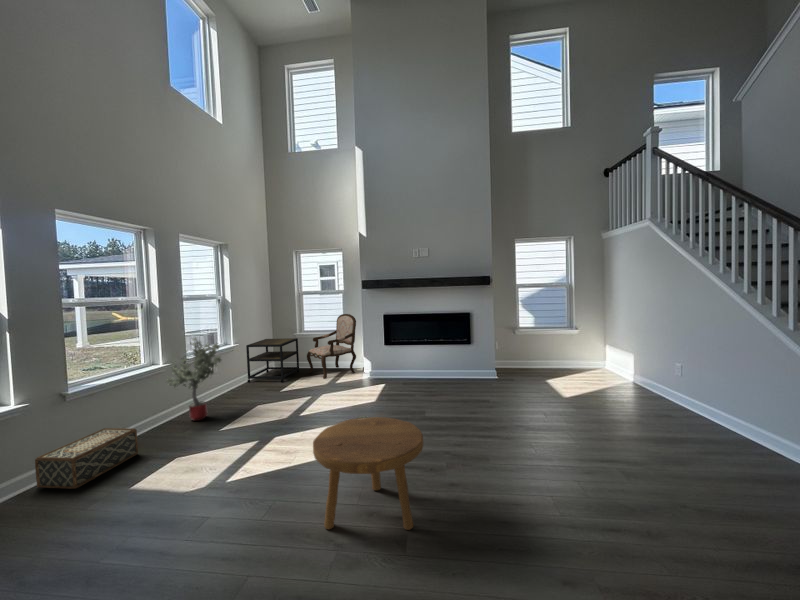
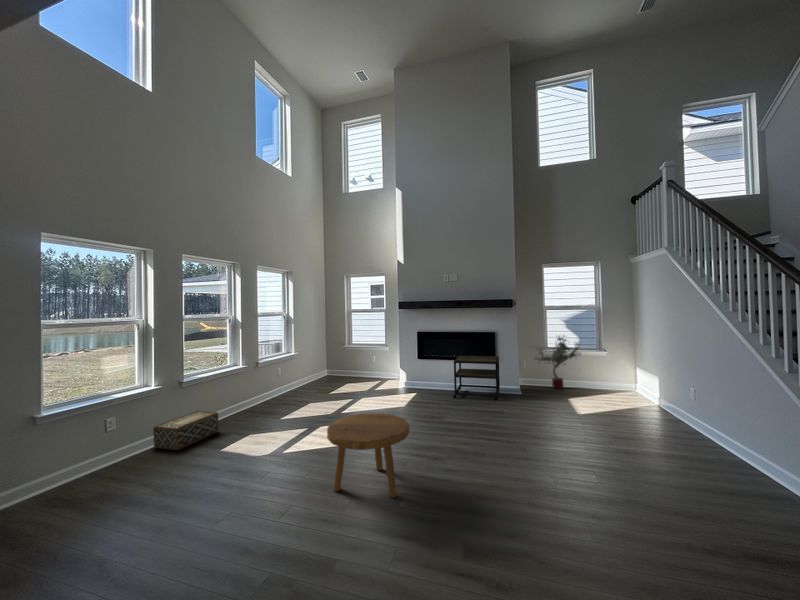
armchair: present [307,314,356,379] -> none [355,330,397,386]
potted tree: present [166,338,221,421] -> present [535,335,580,389]
side table: present [246,338,299,383] -> present [453,356,500,401]

